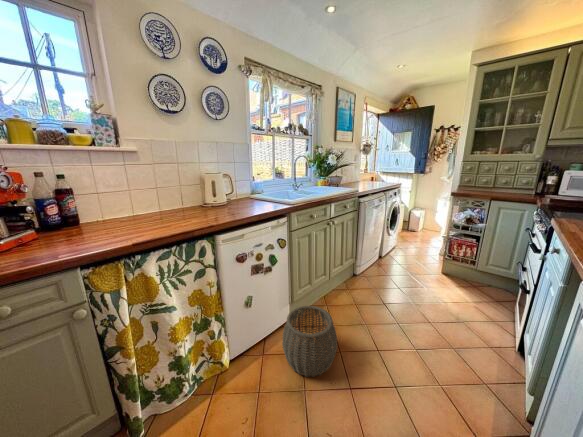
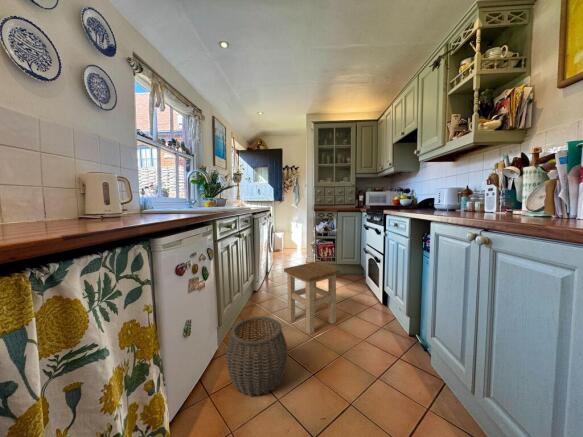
stool: none [372,264,439,342] -> present [284,262,340,334]

